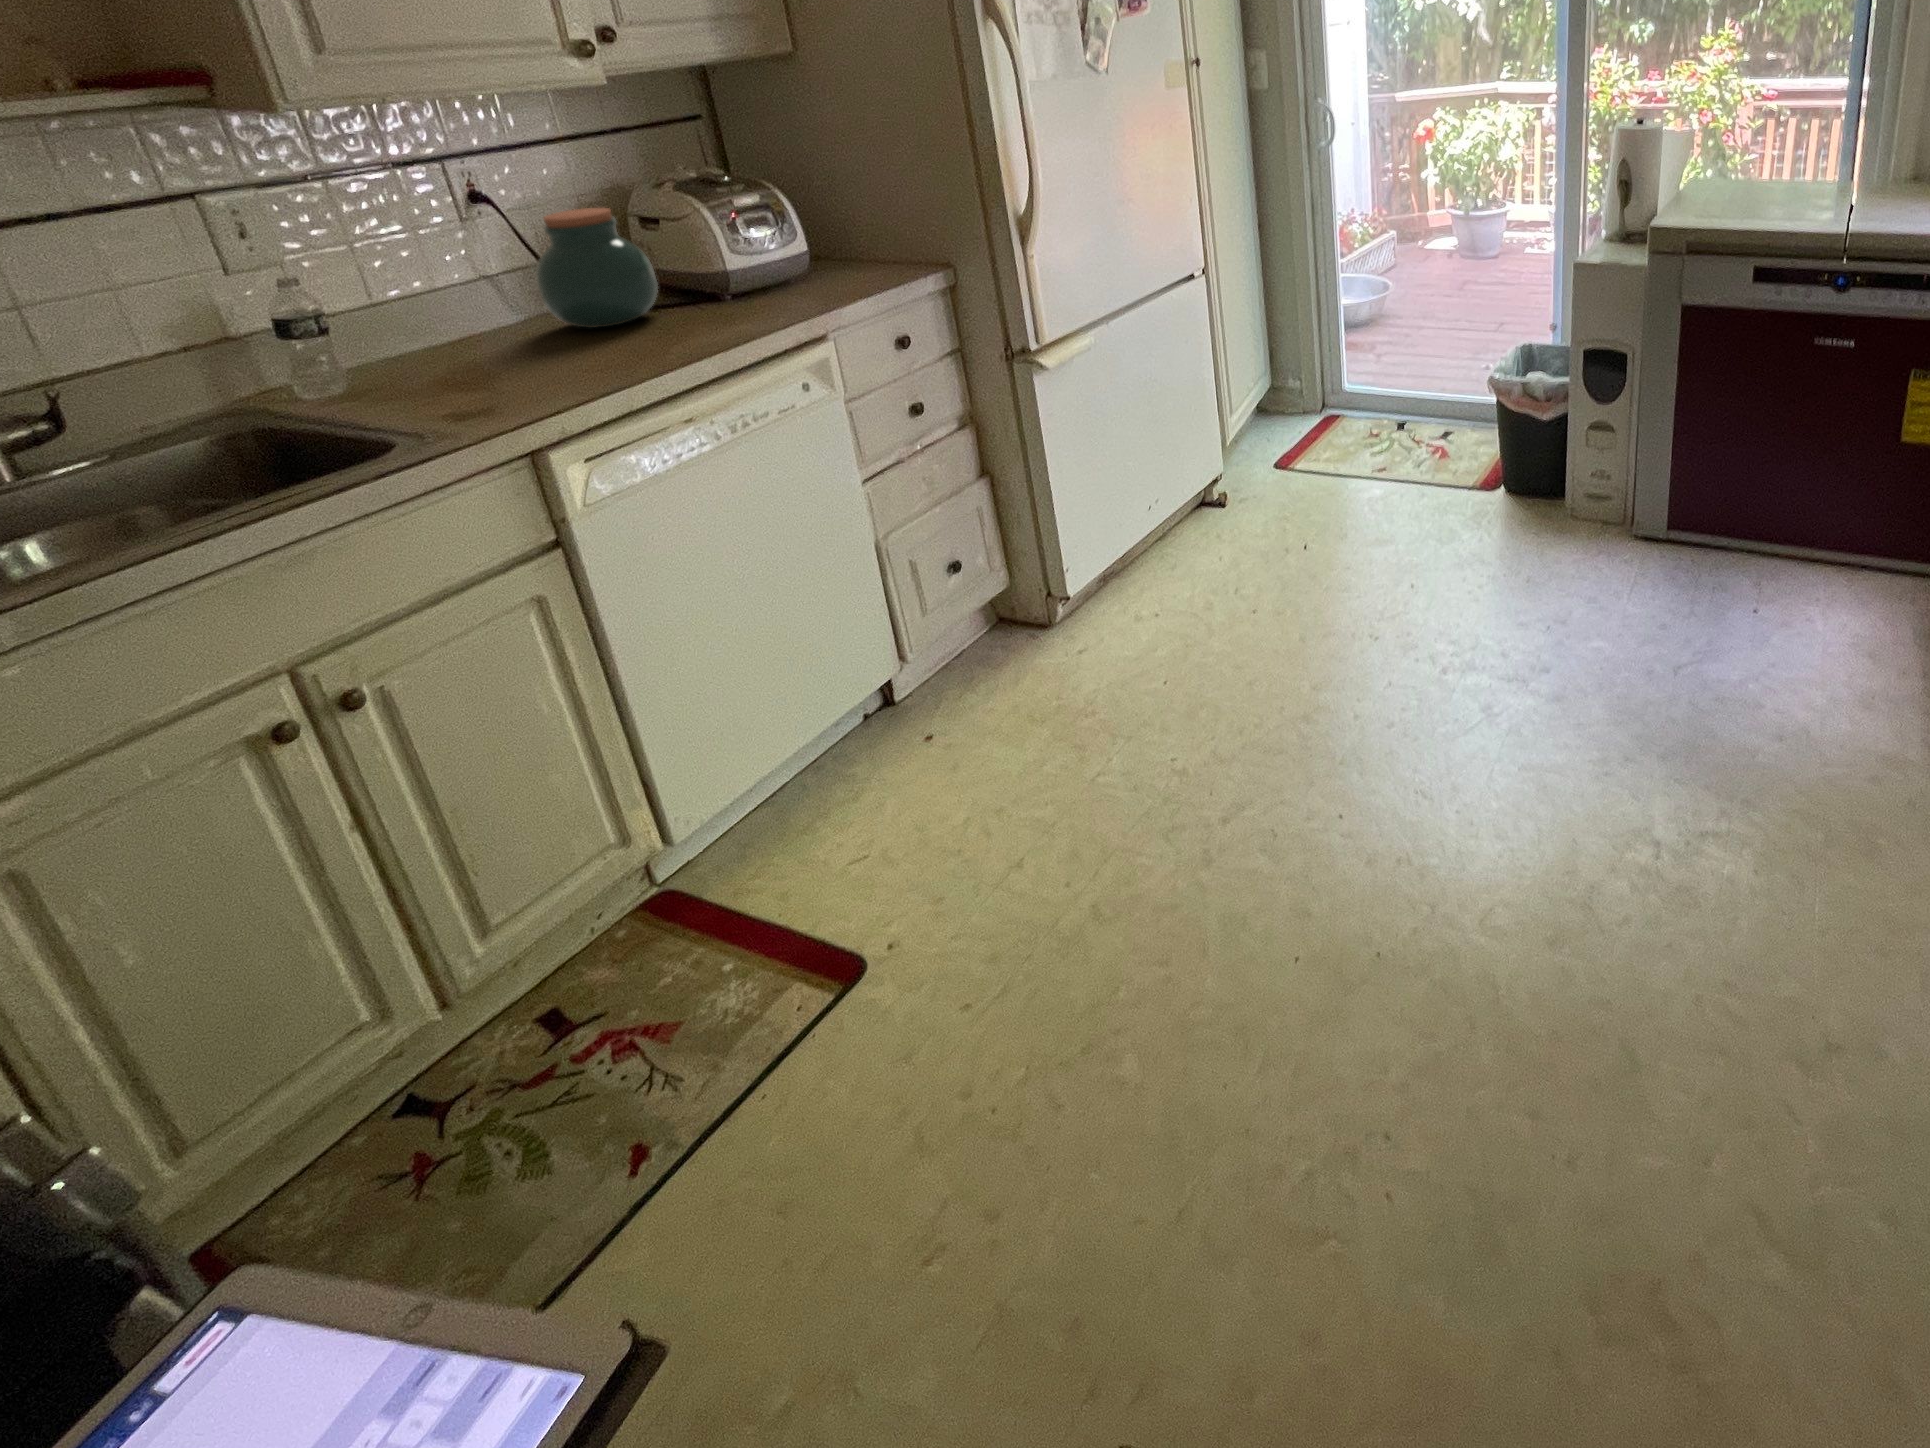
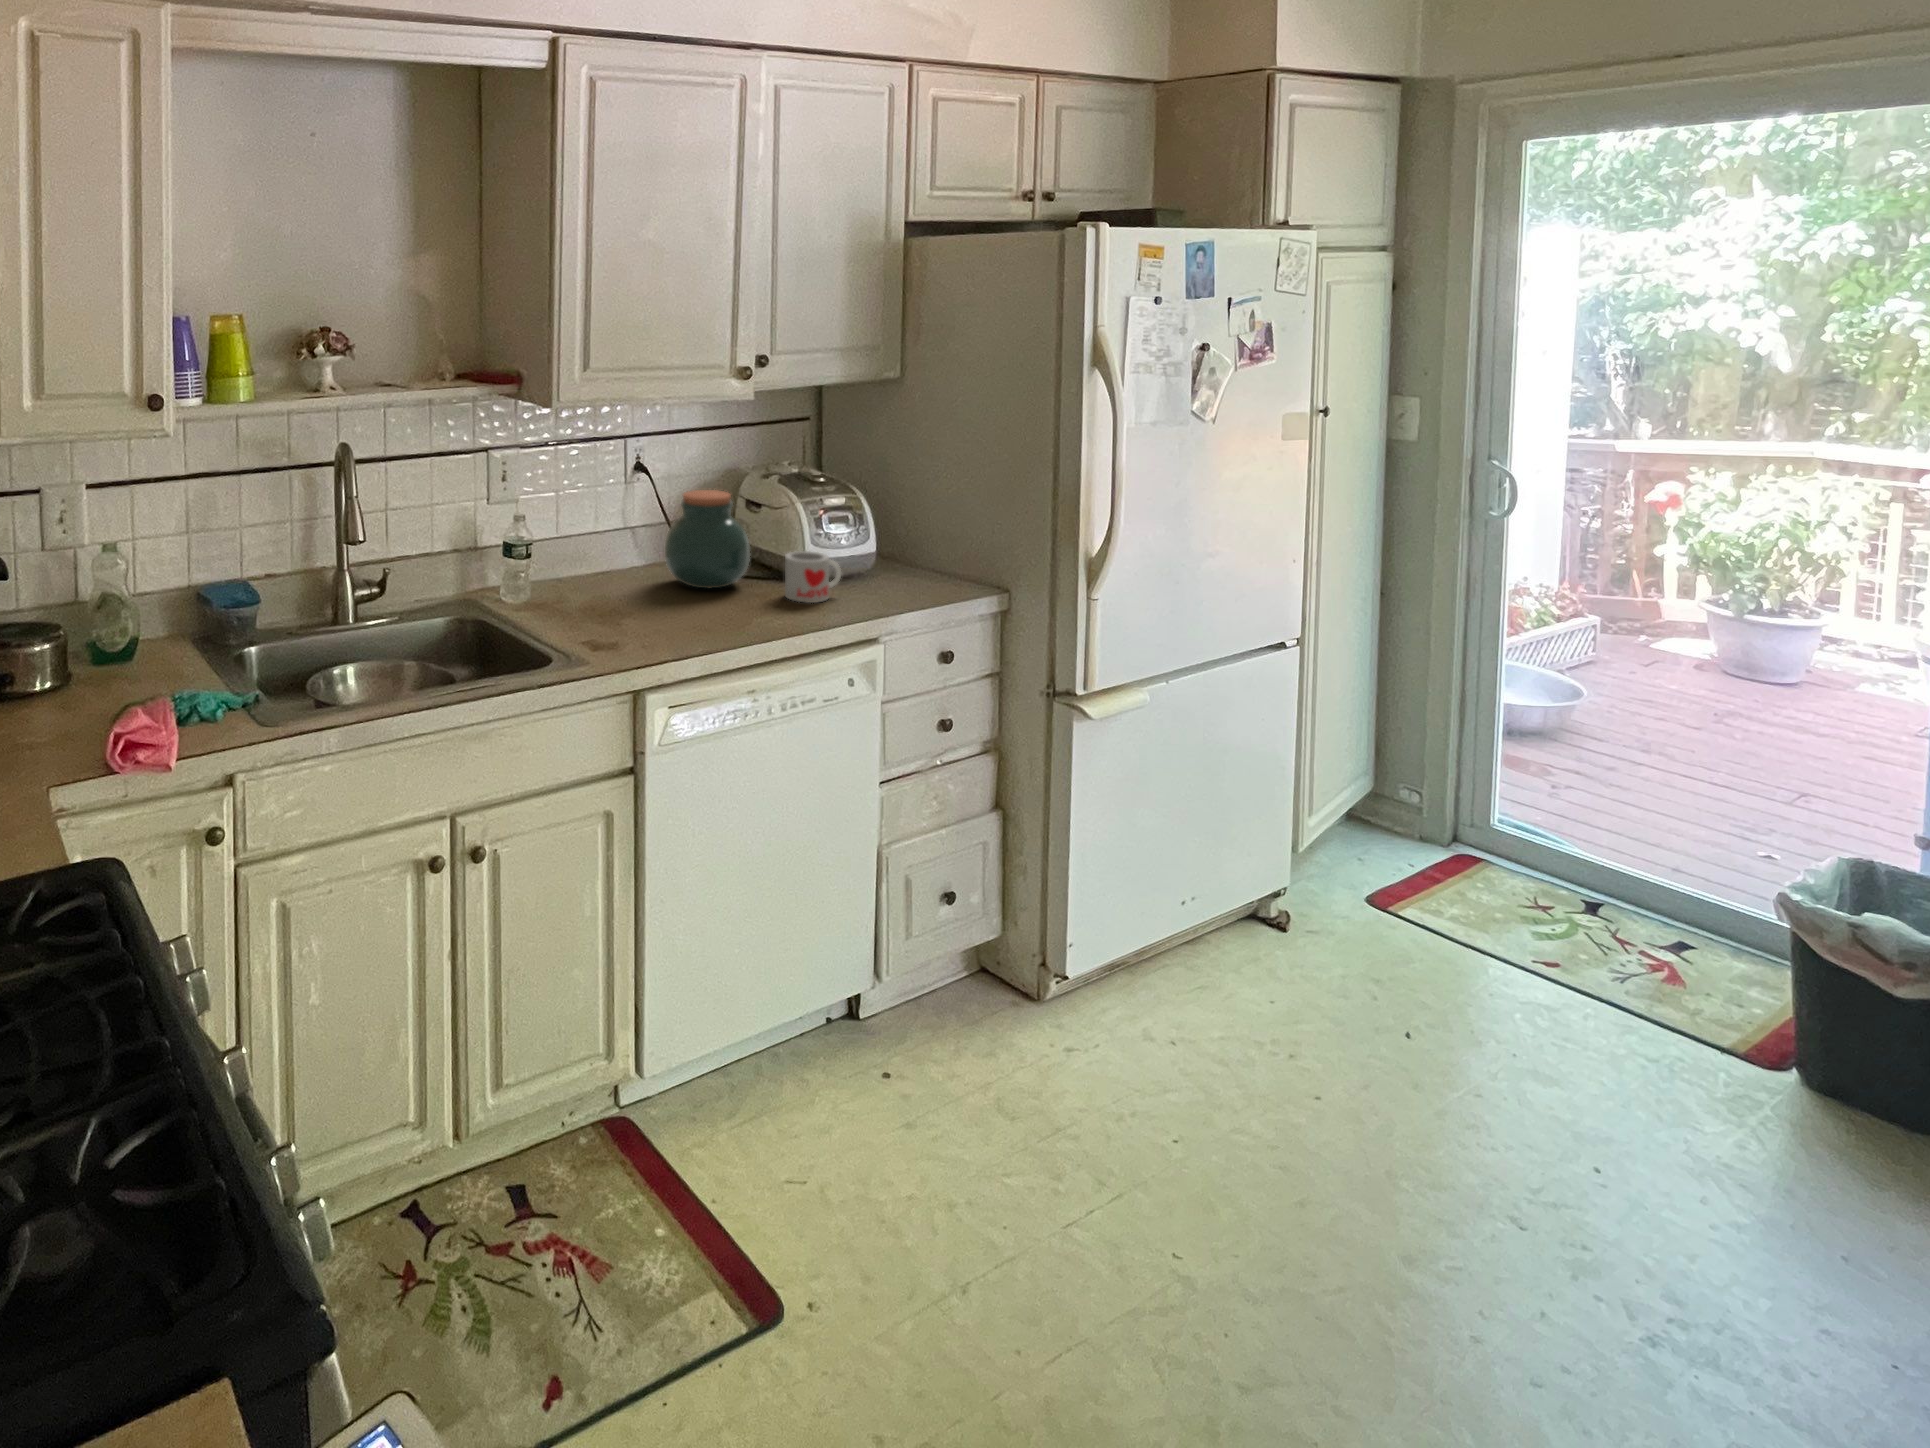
mug: none [699,260,772,317] -> present [785,551,841,603]

